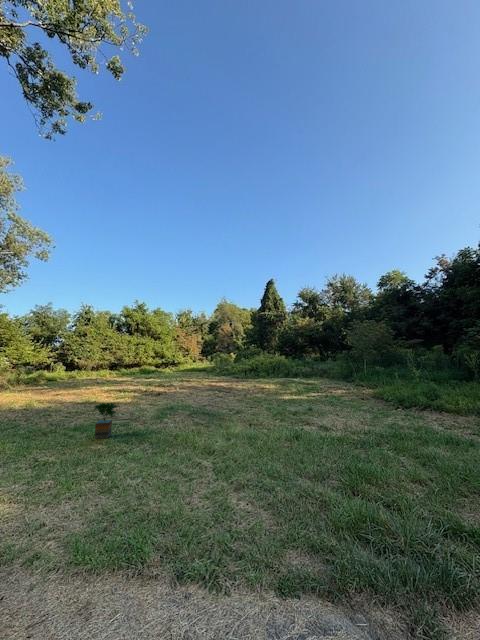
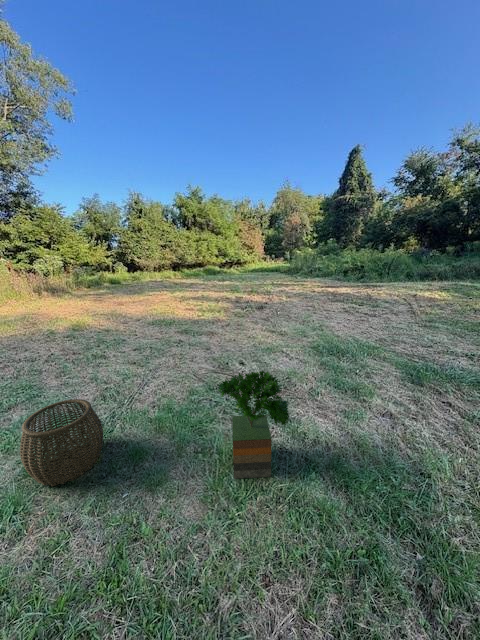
woven basket: none [19,416,49,443] -> present [20,399,103,486]

